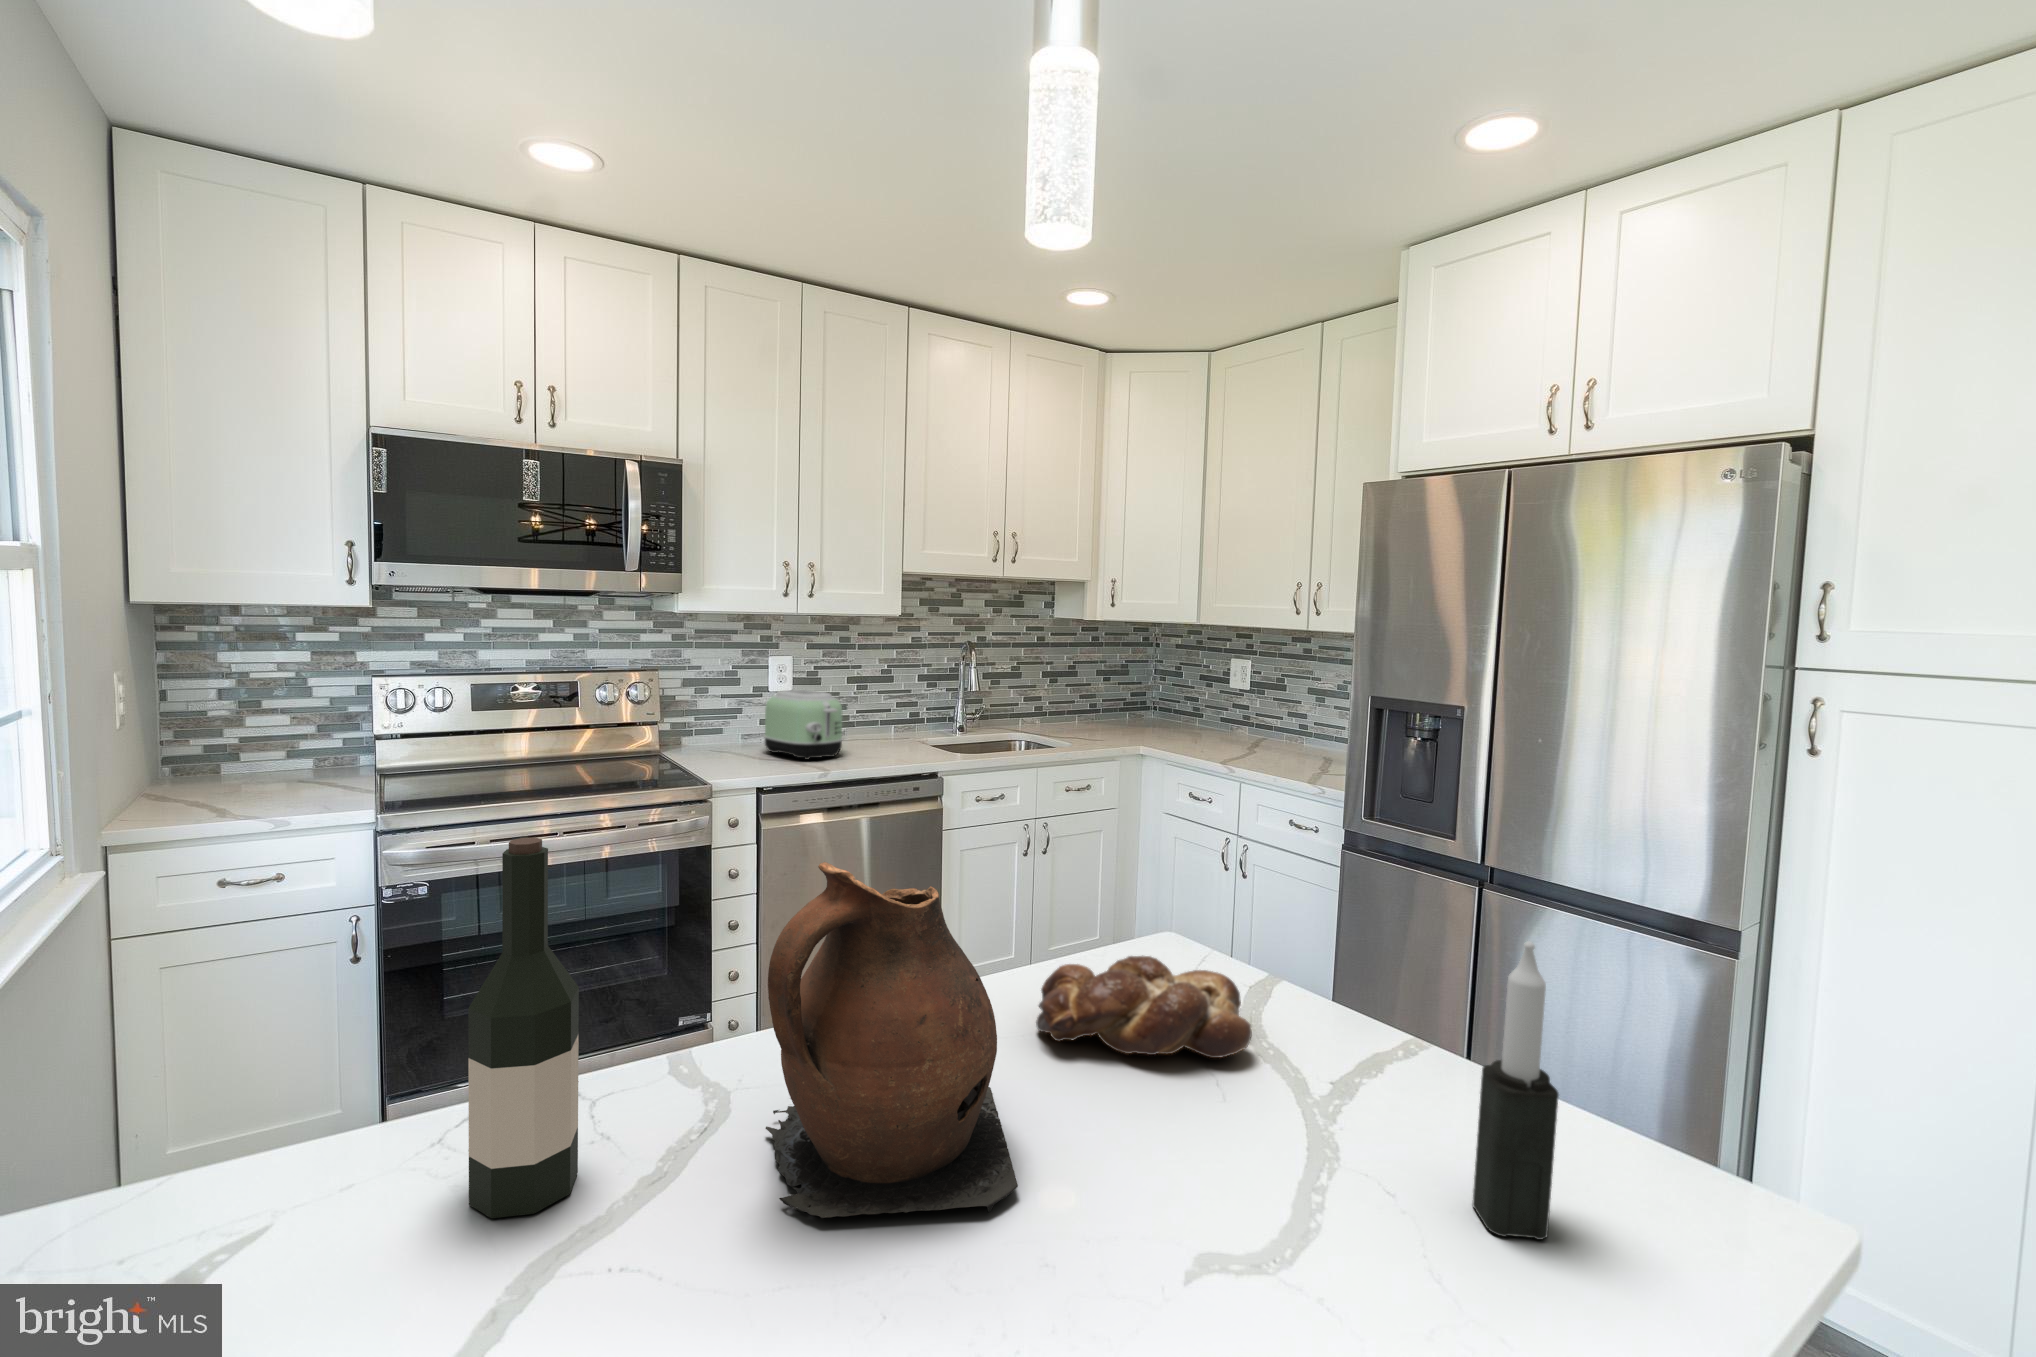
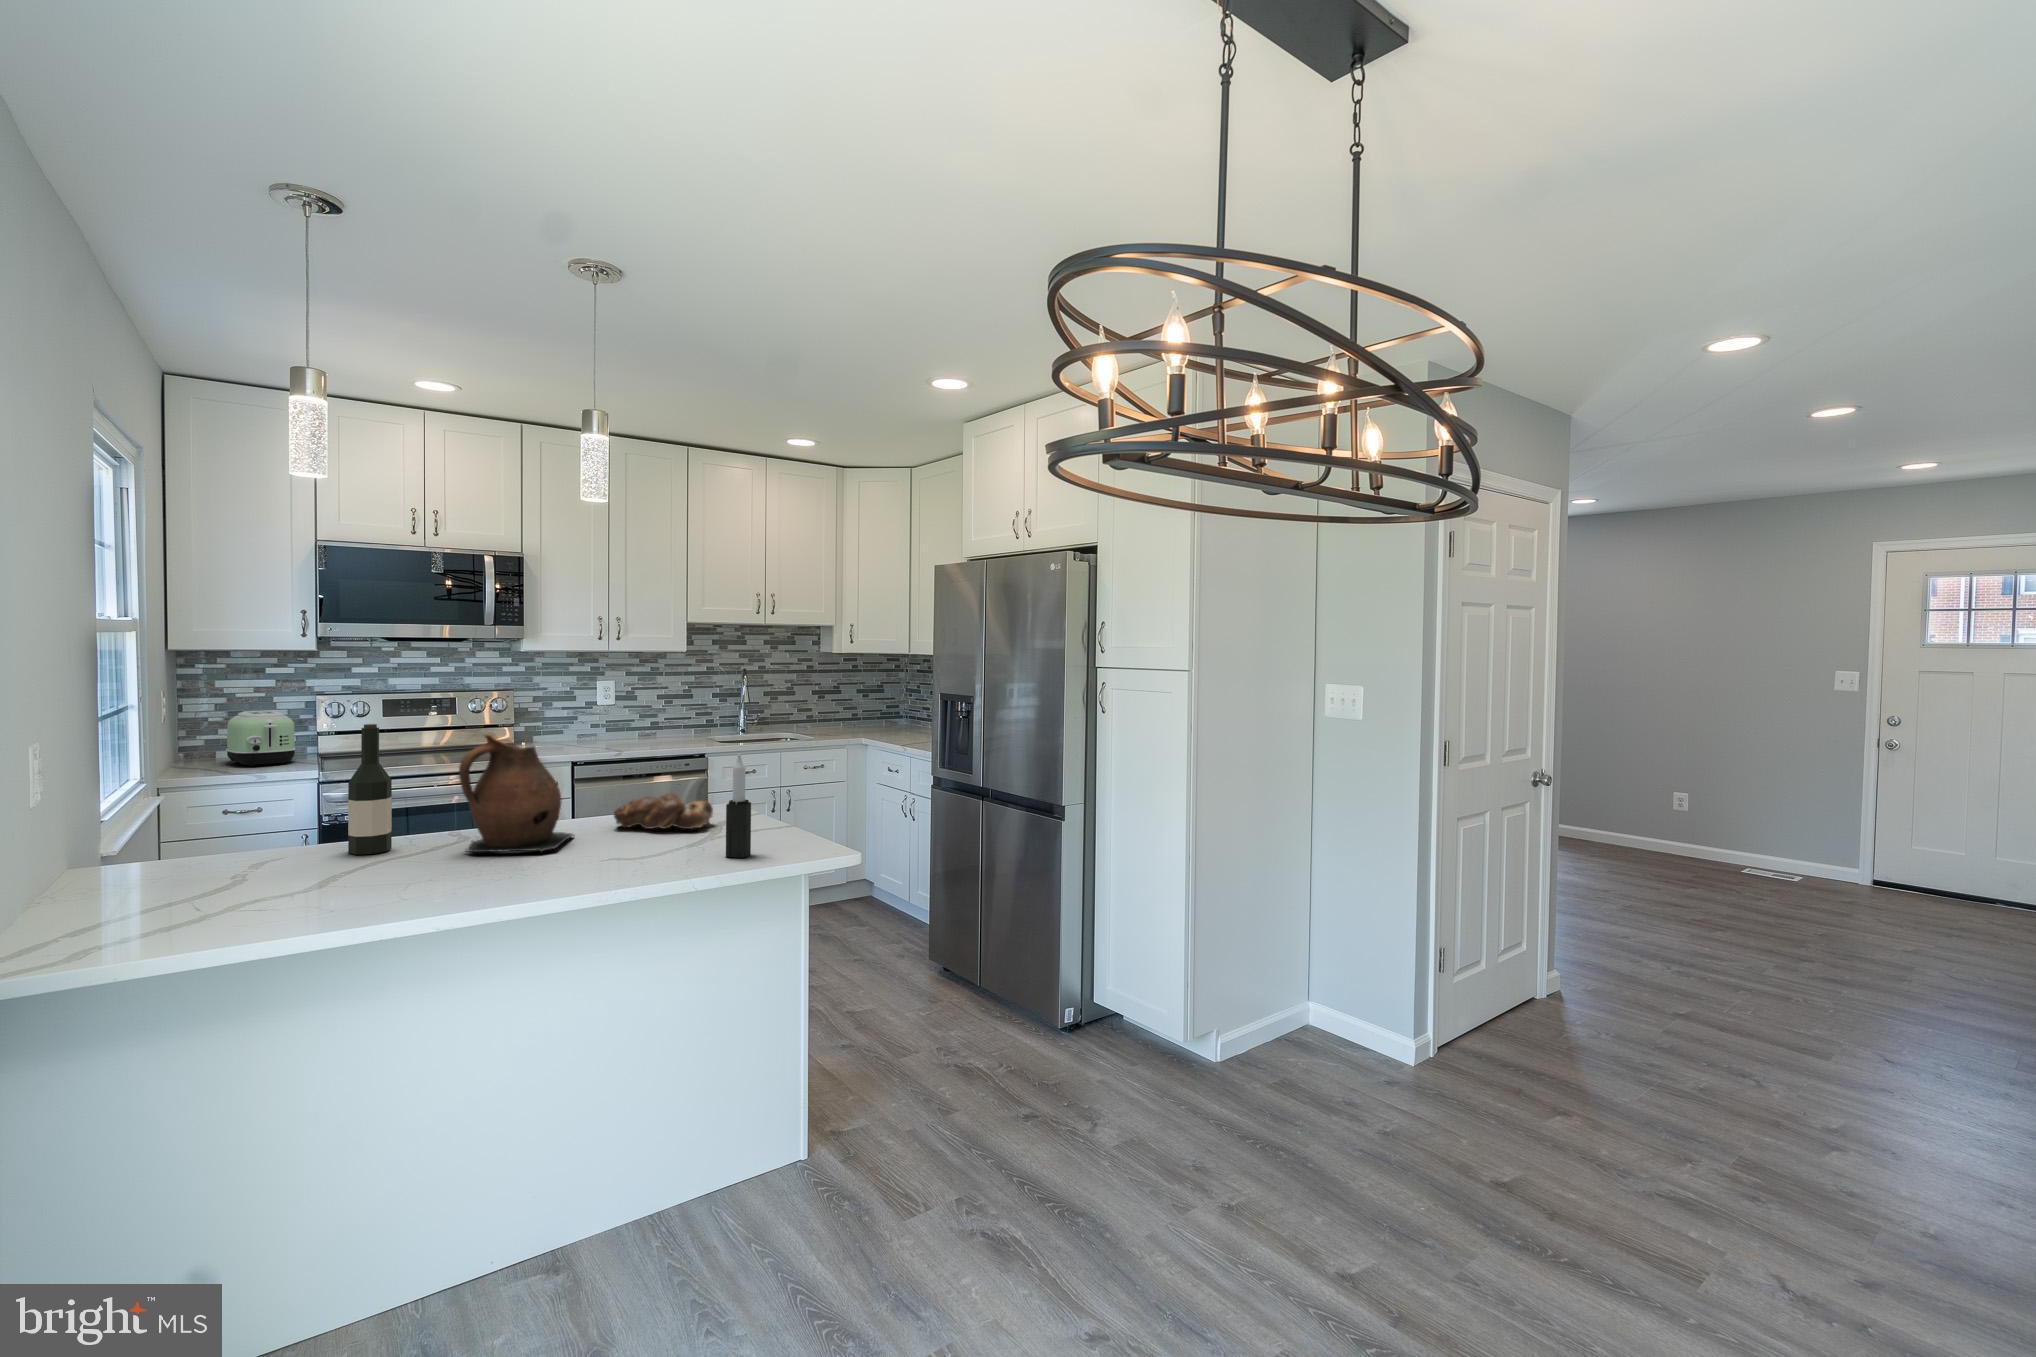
toaster: present [764,690,843,760] -> present [226,711,296,766]

